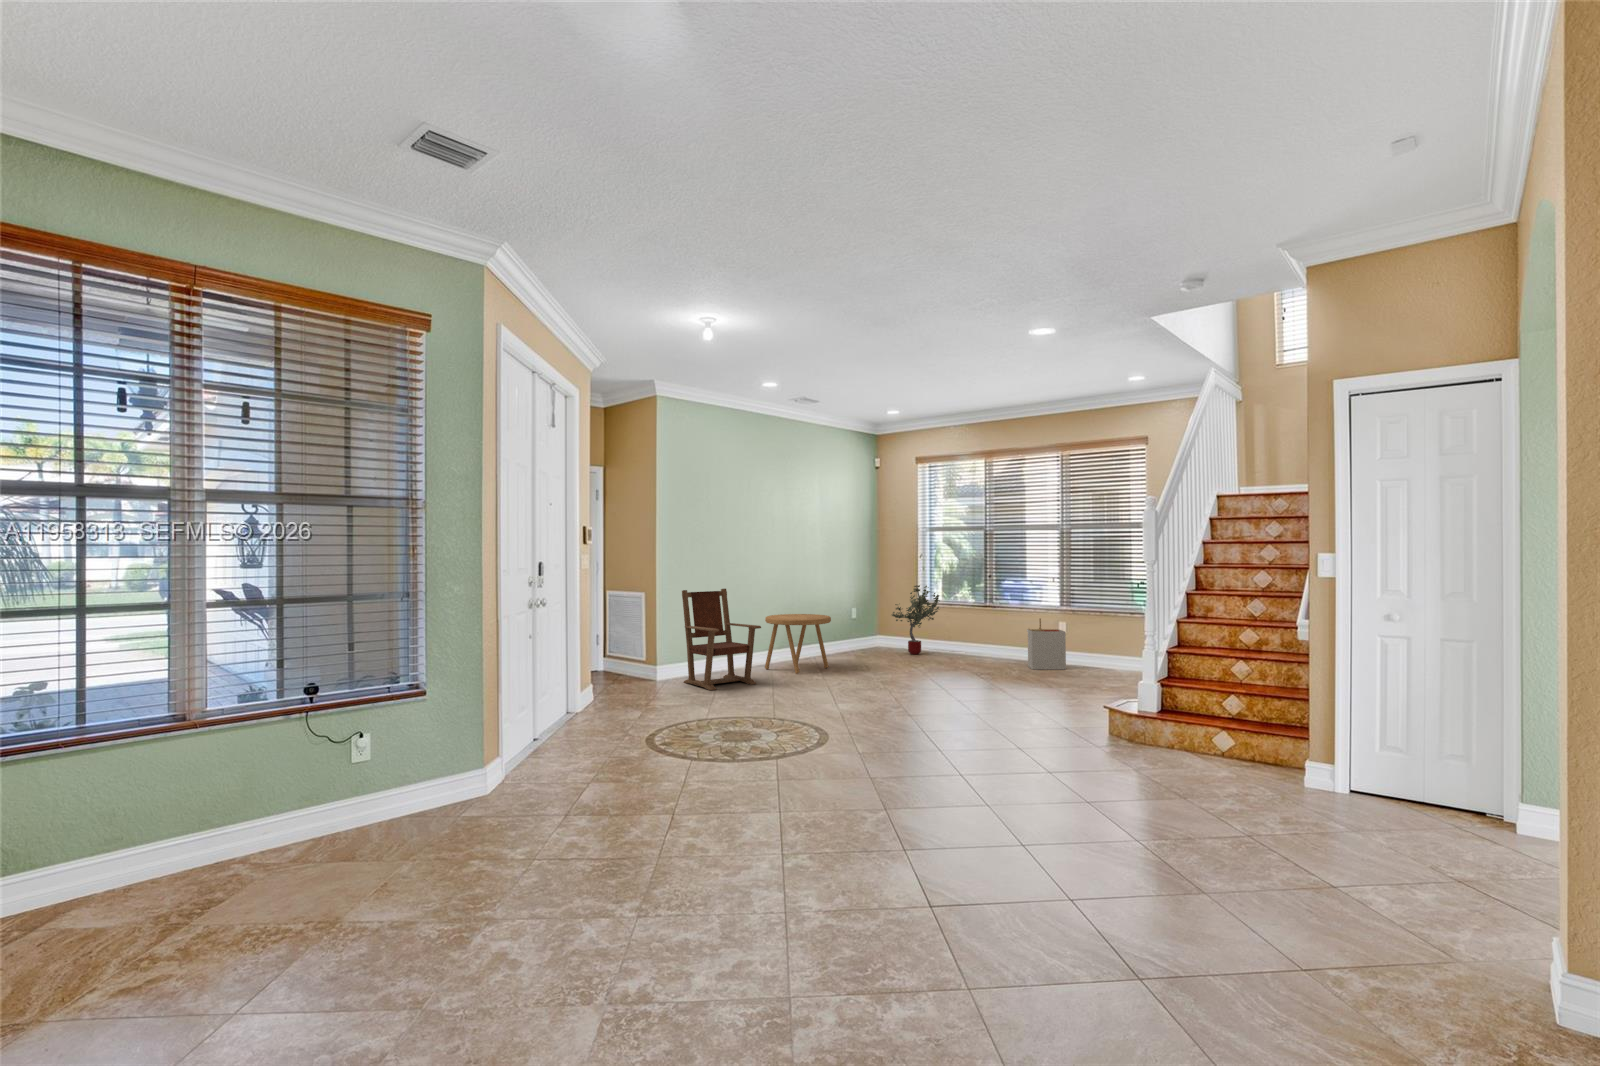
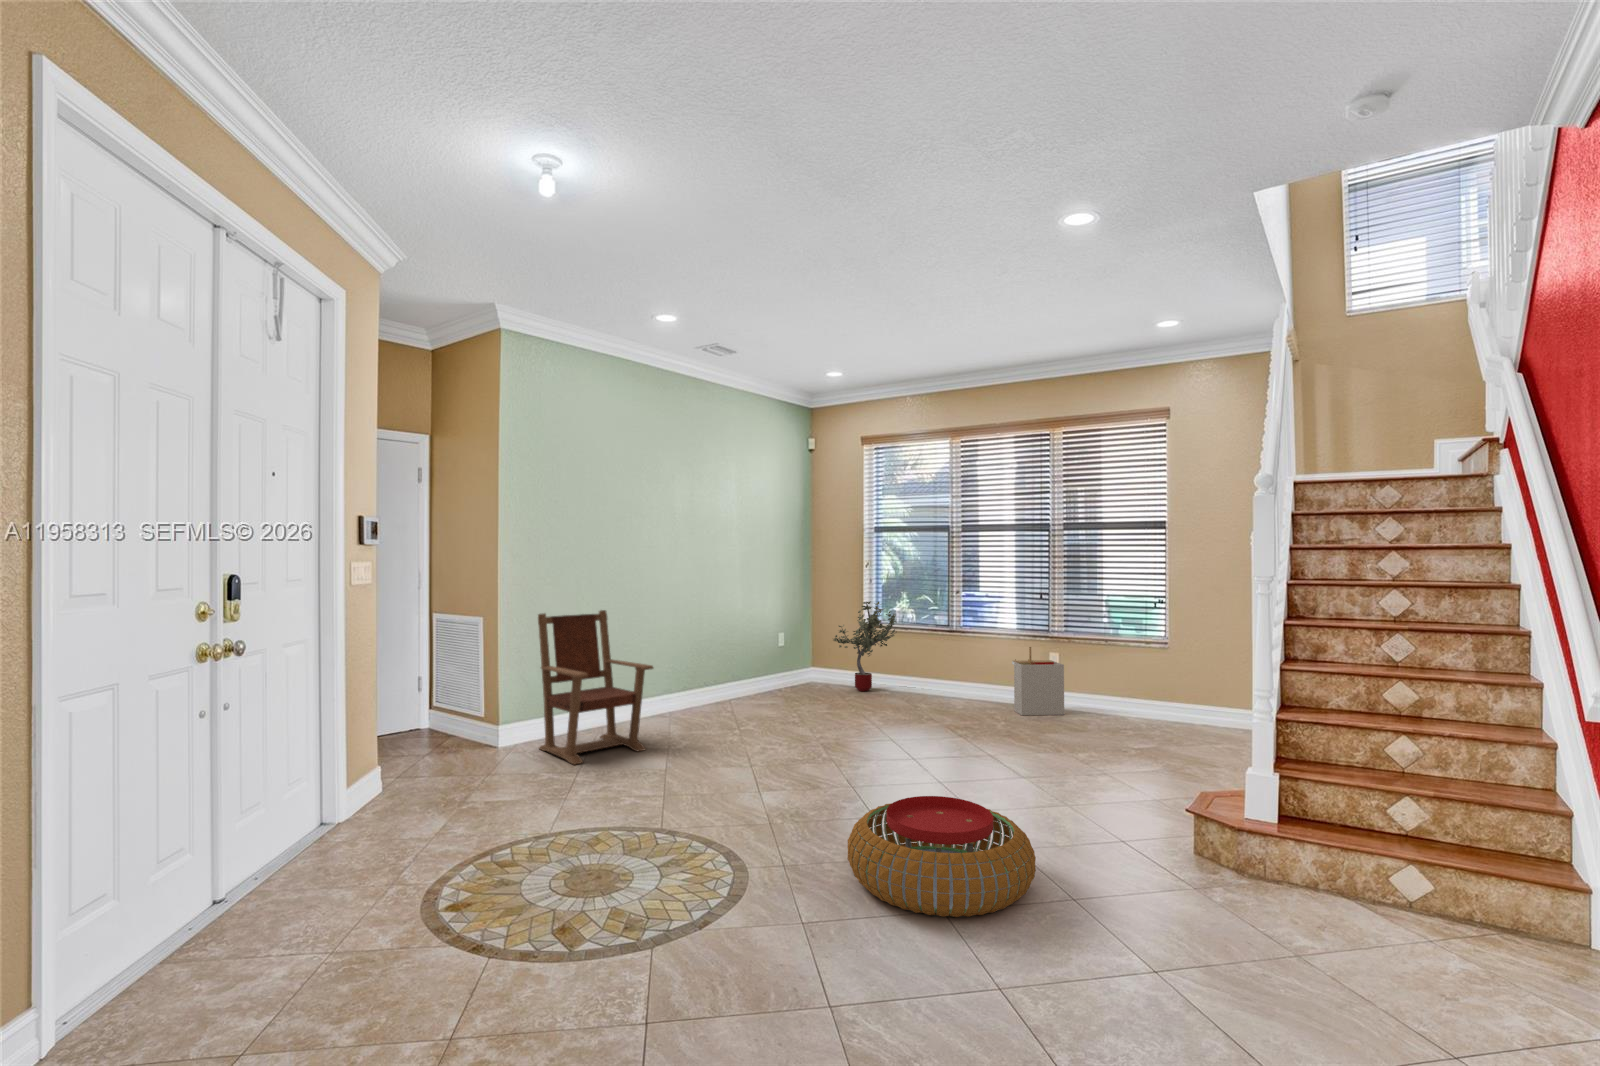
side table: present [765,614,831,674] -> none [663,642,755,729]
pouf: none [887,695,998,752] -> present [848,796,1036,917]

